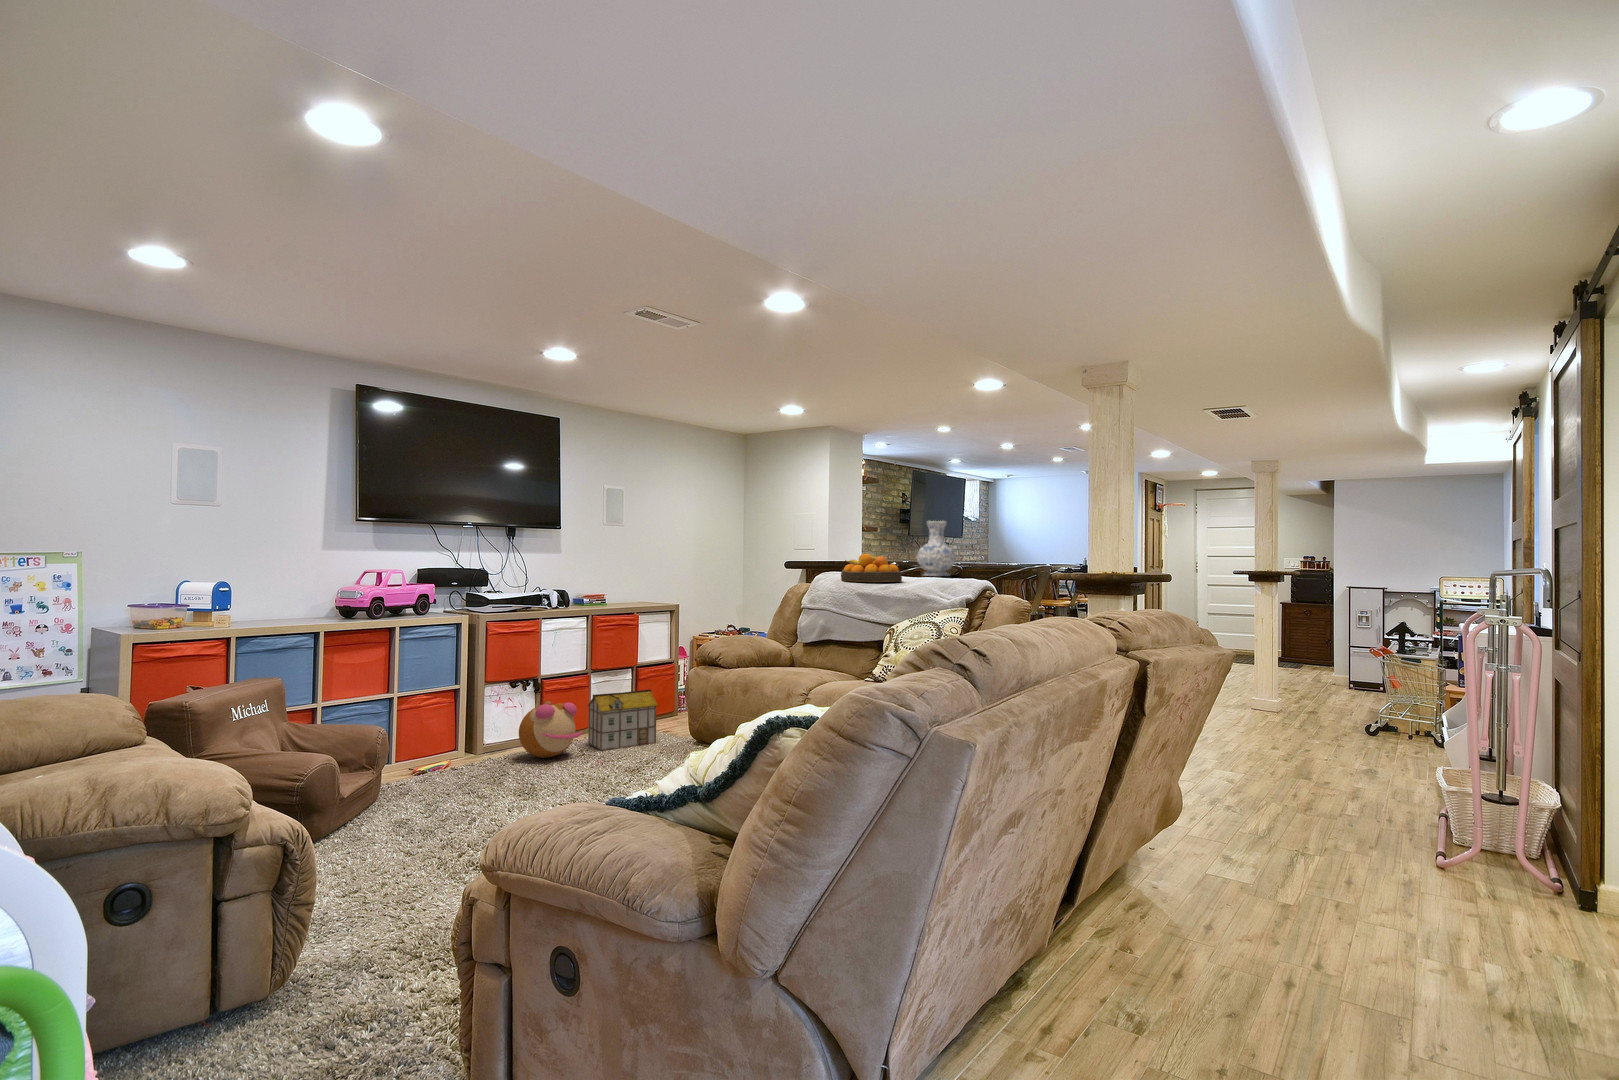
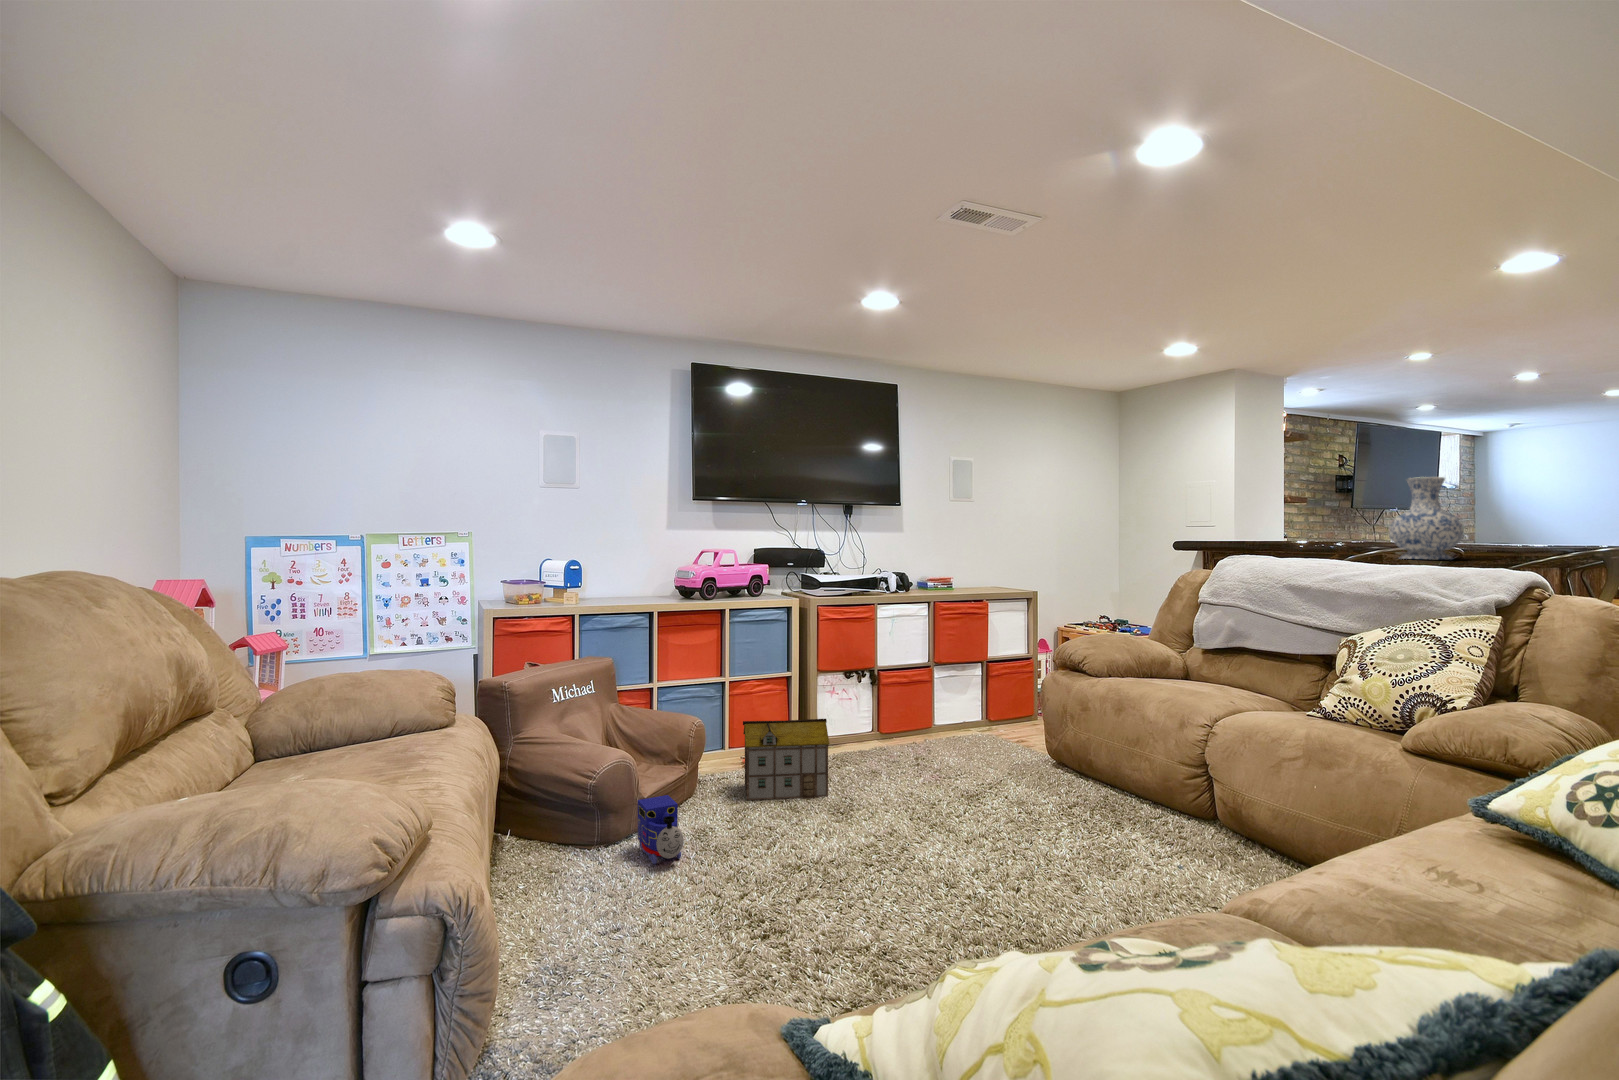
fruit bowl: present [841,554,902,582] -> none [1263,526,1370,567]
toy house: present [588,689,658,751] -> present [743,719,829,800]
plush toy: present [519,701,583,758] -> none [843,699,913,764]
toy train: none [350,790,404,847] -> present [638,795,684,864]

